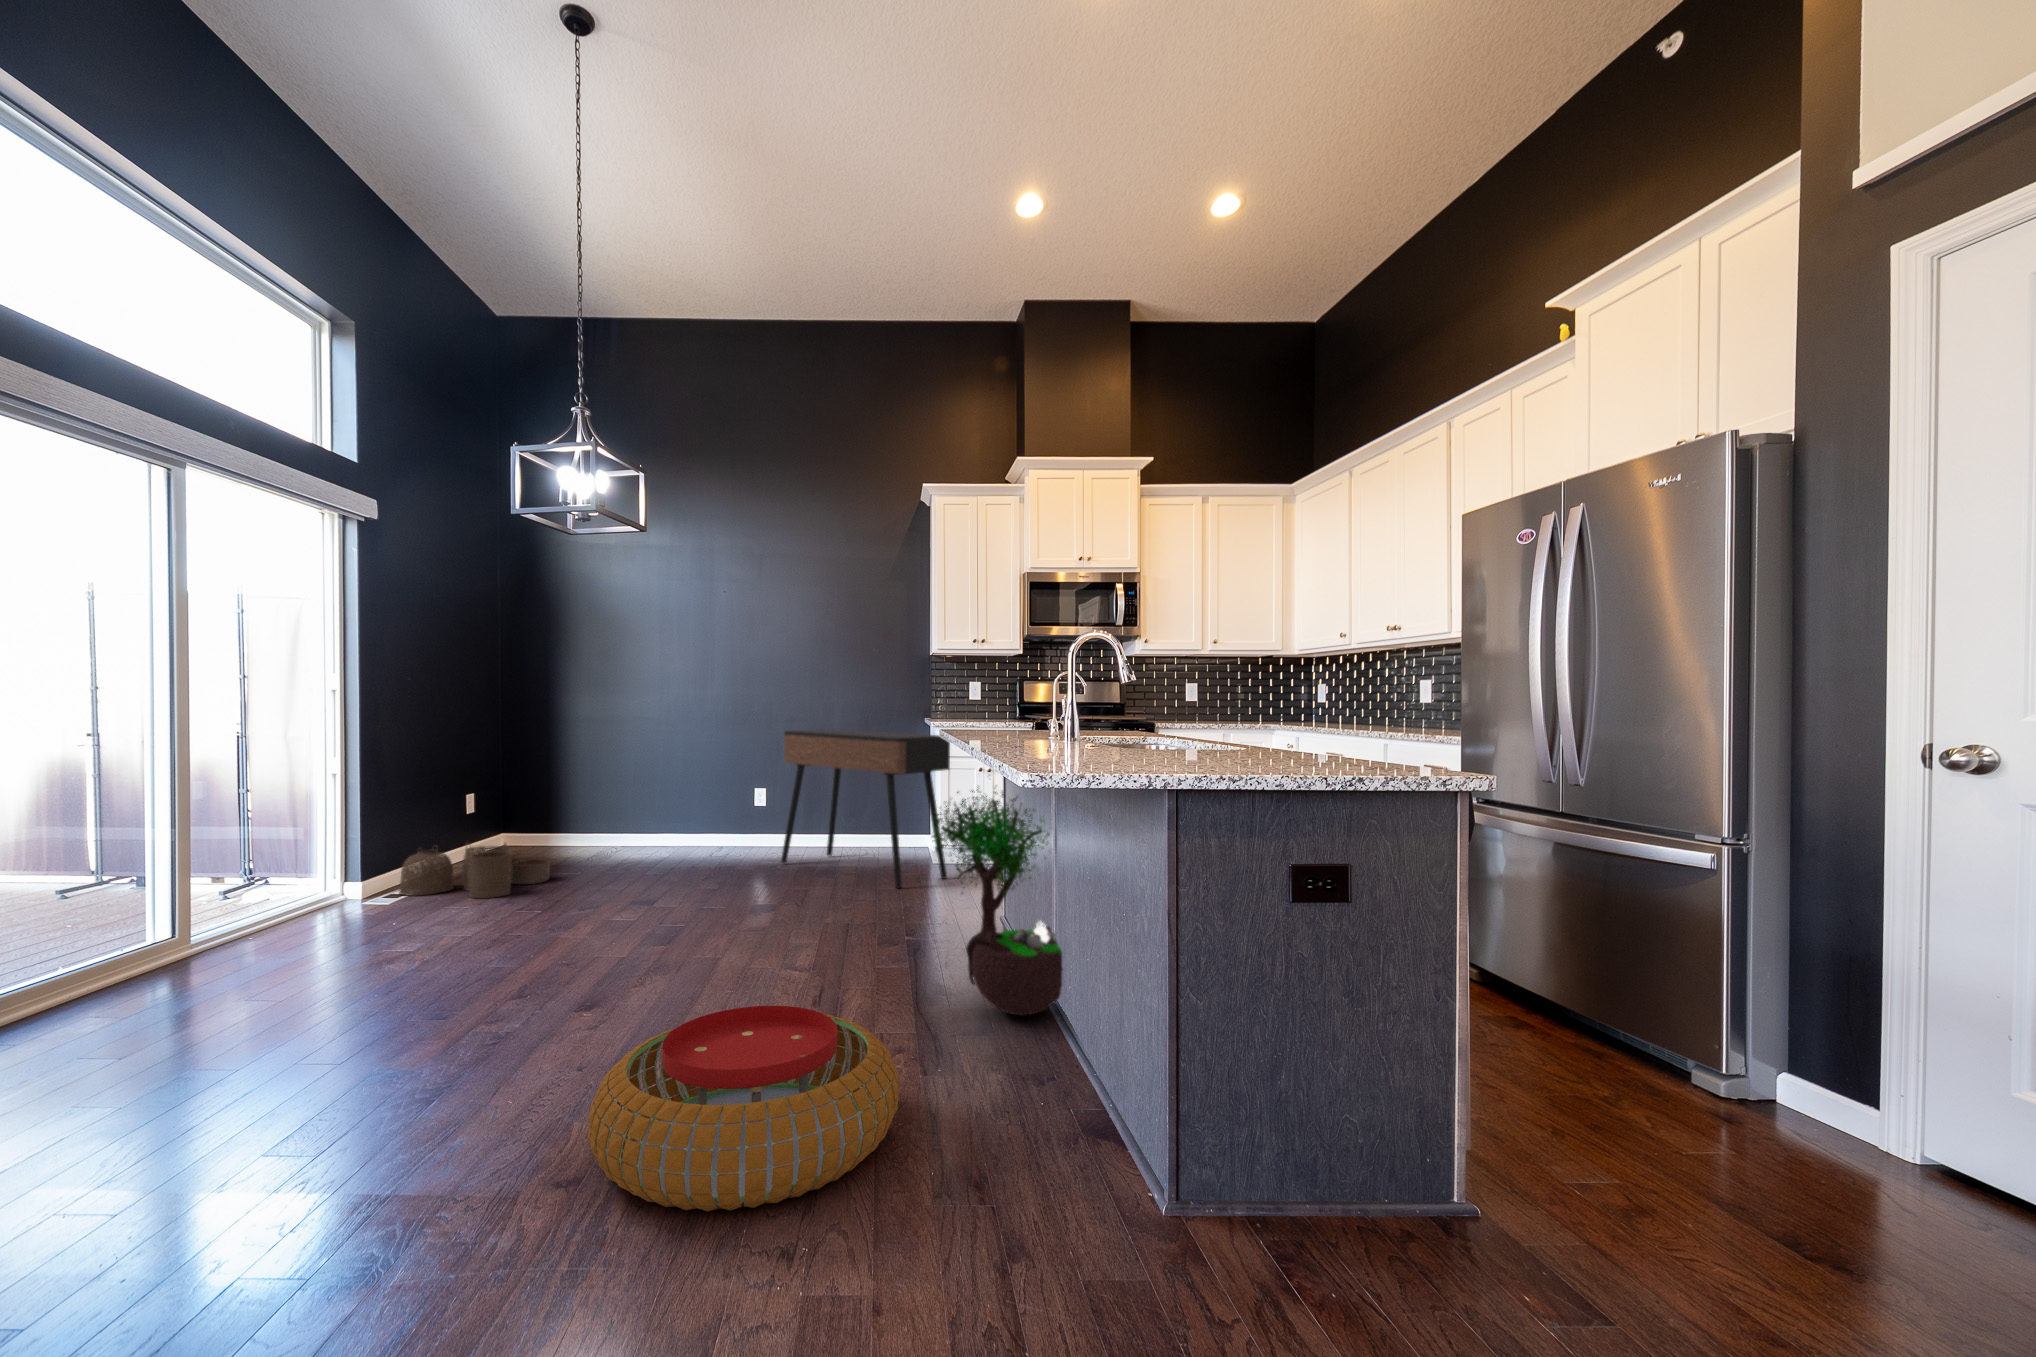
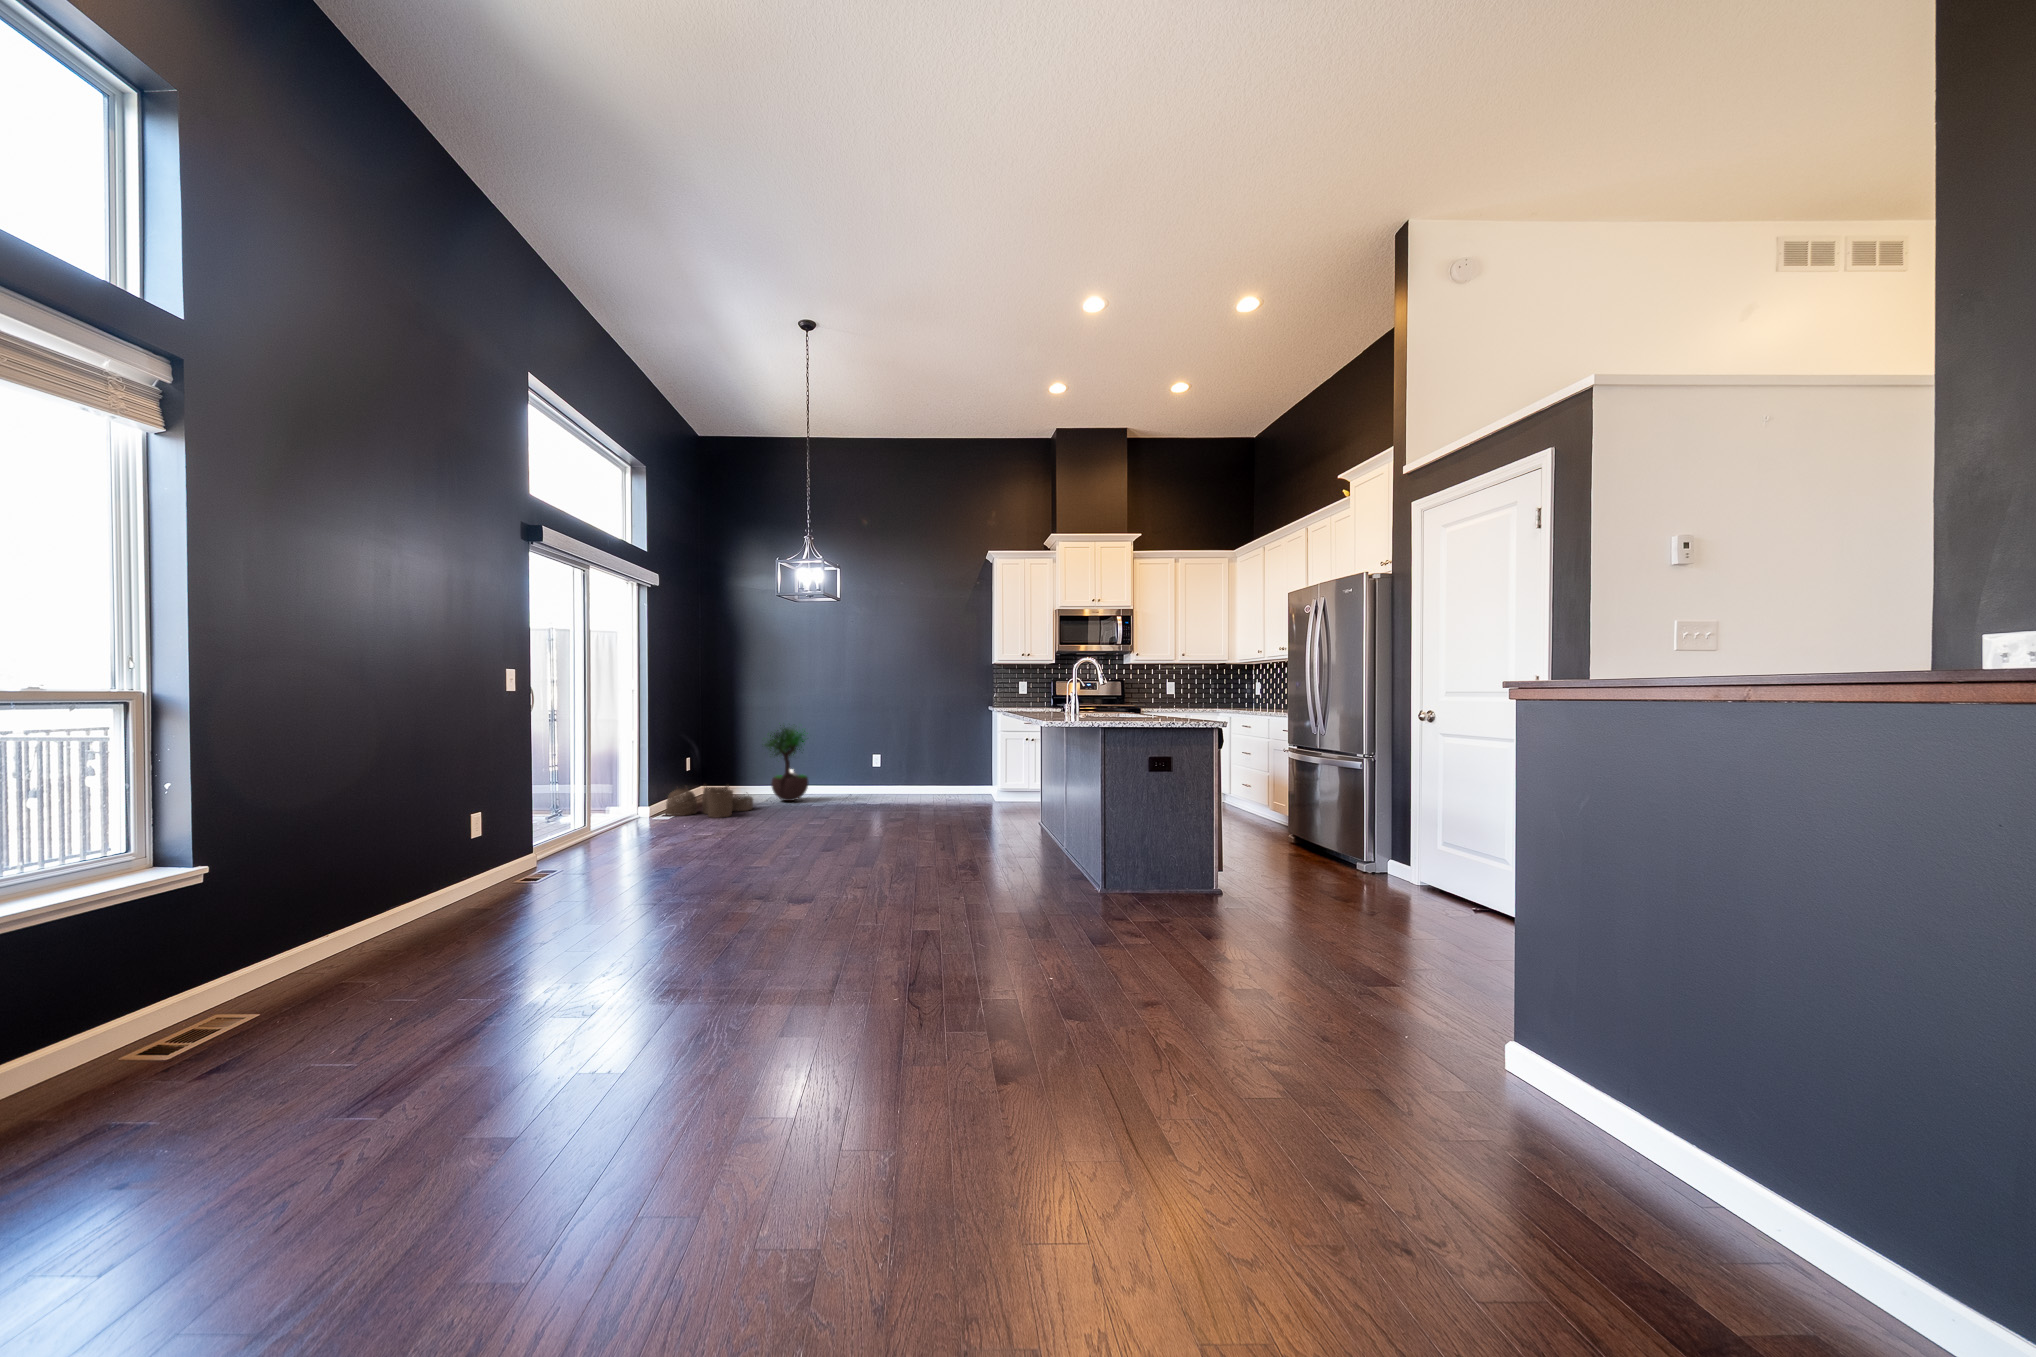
console table: present [781,729,950,889] -> none [896,715,1006,816]
potted tree: present [932,788,1063,1015] -> present [764,725,809,801]
pouf: present [588,1006,899,1212] -> none [820,851,972,934]

